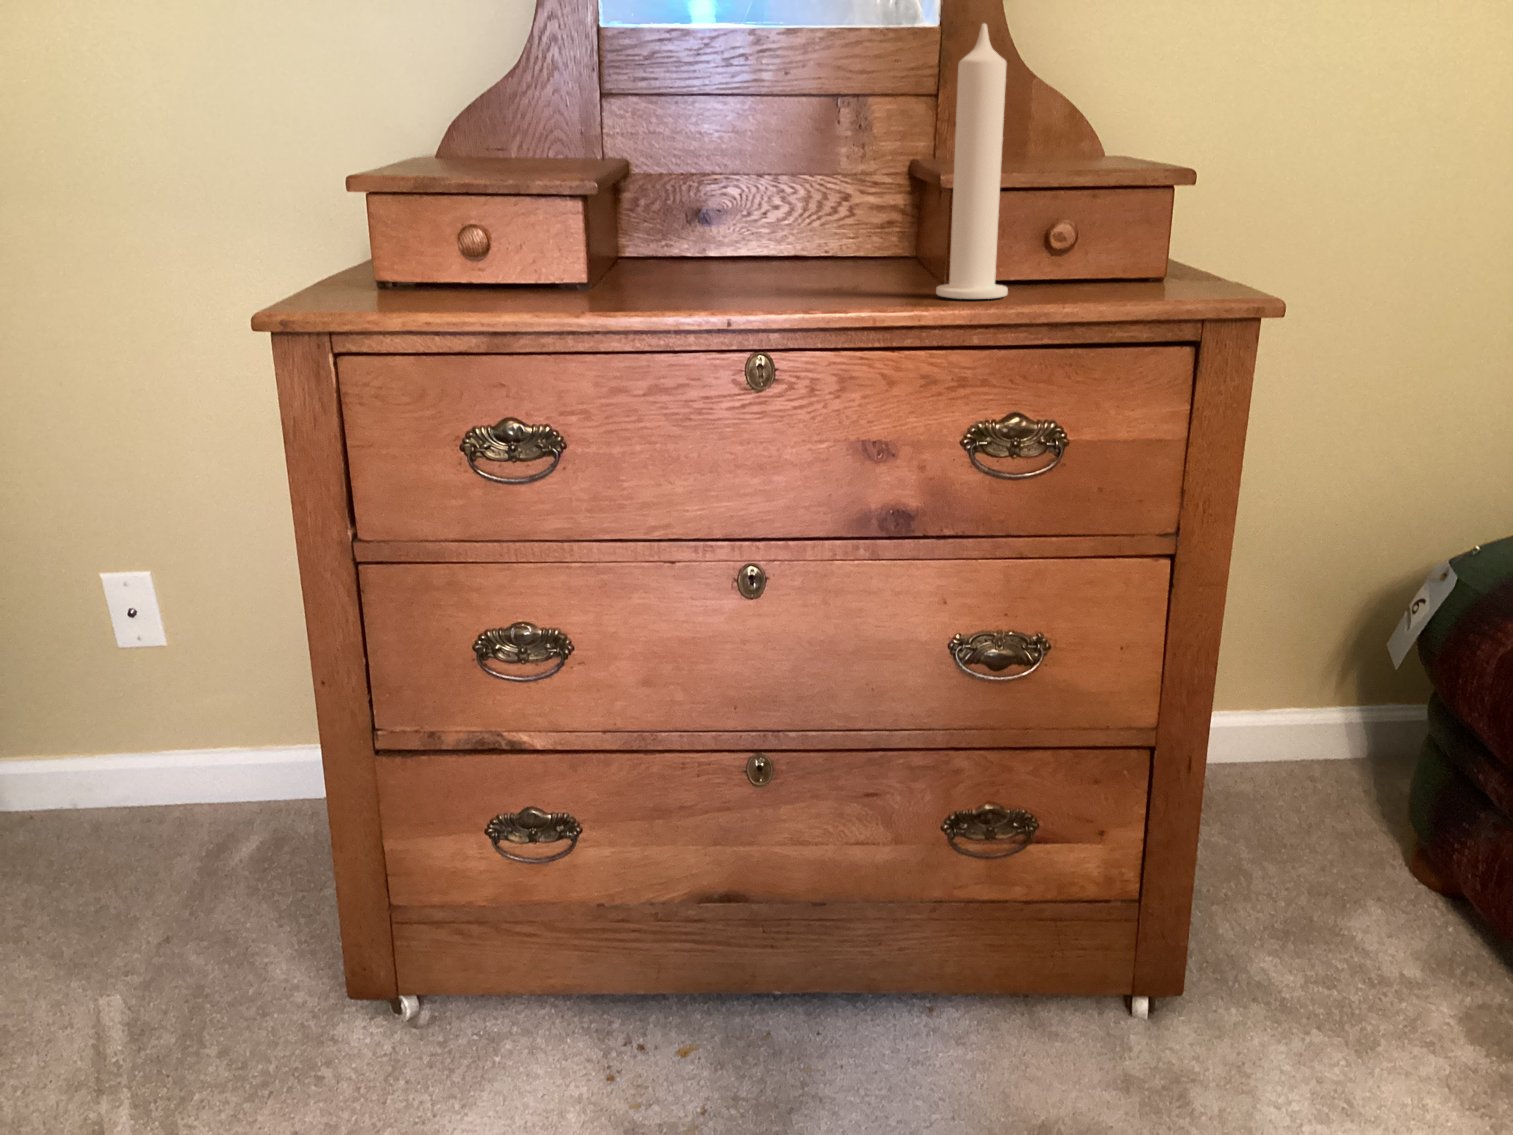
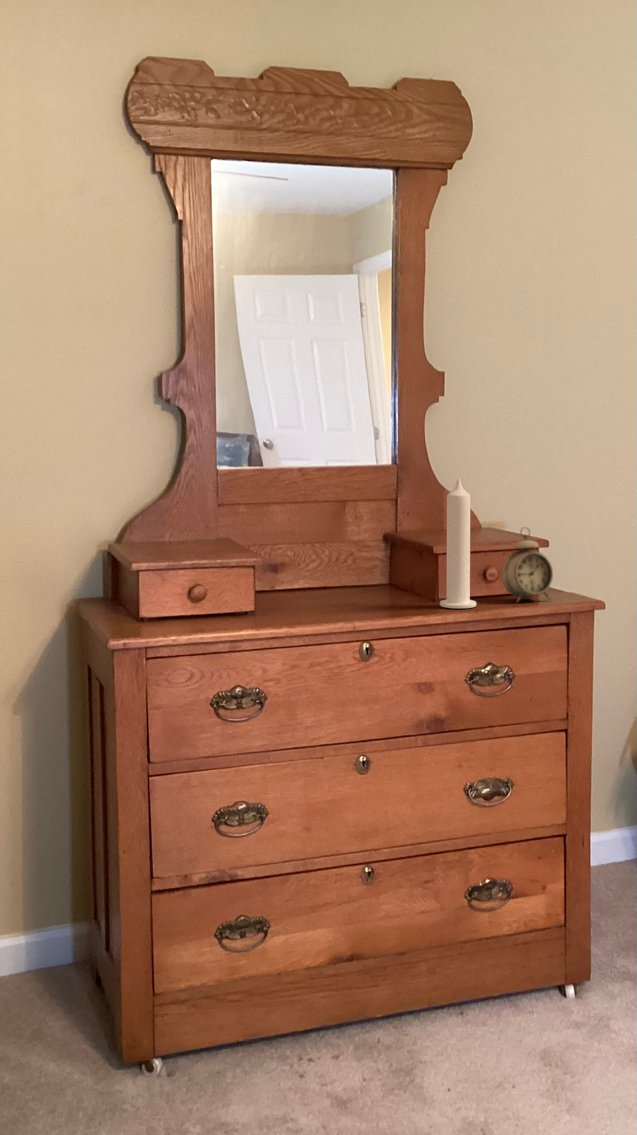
alarm clock: none [1078,139,1185,295] -> present [502,528,553,601]

